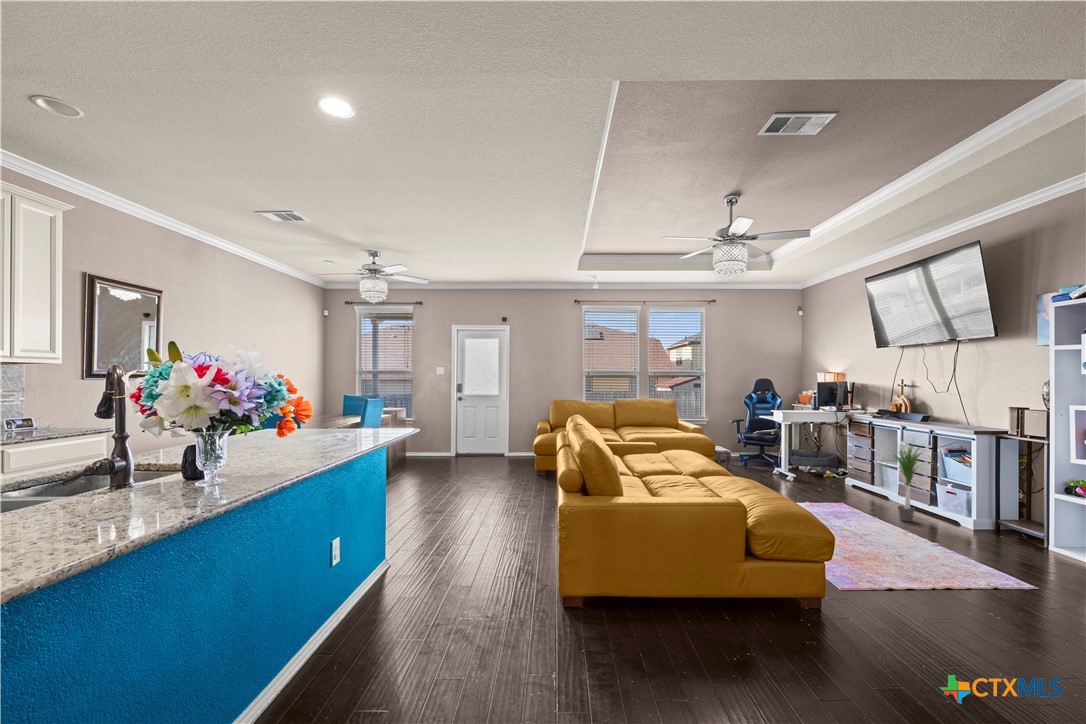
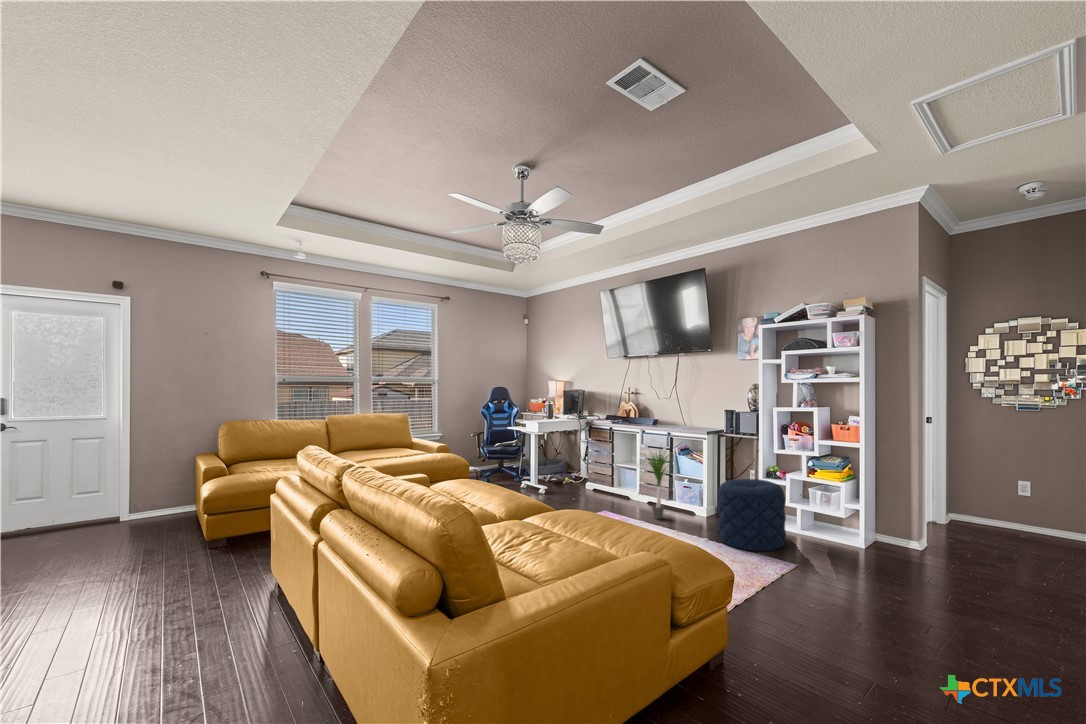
pouf: none [963,486,1064,574] -> present [718,479,786,551]

